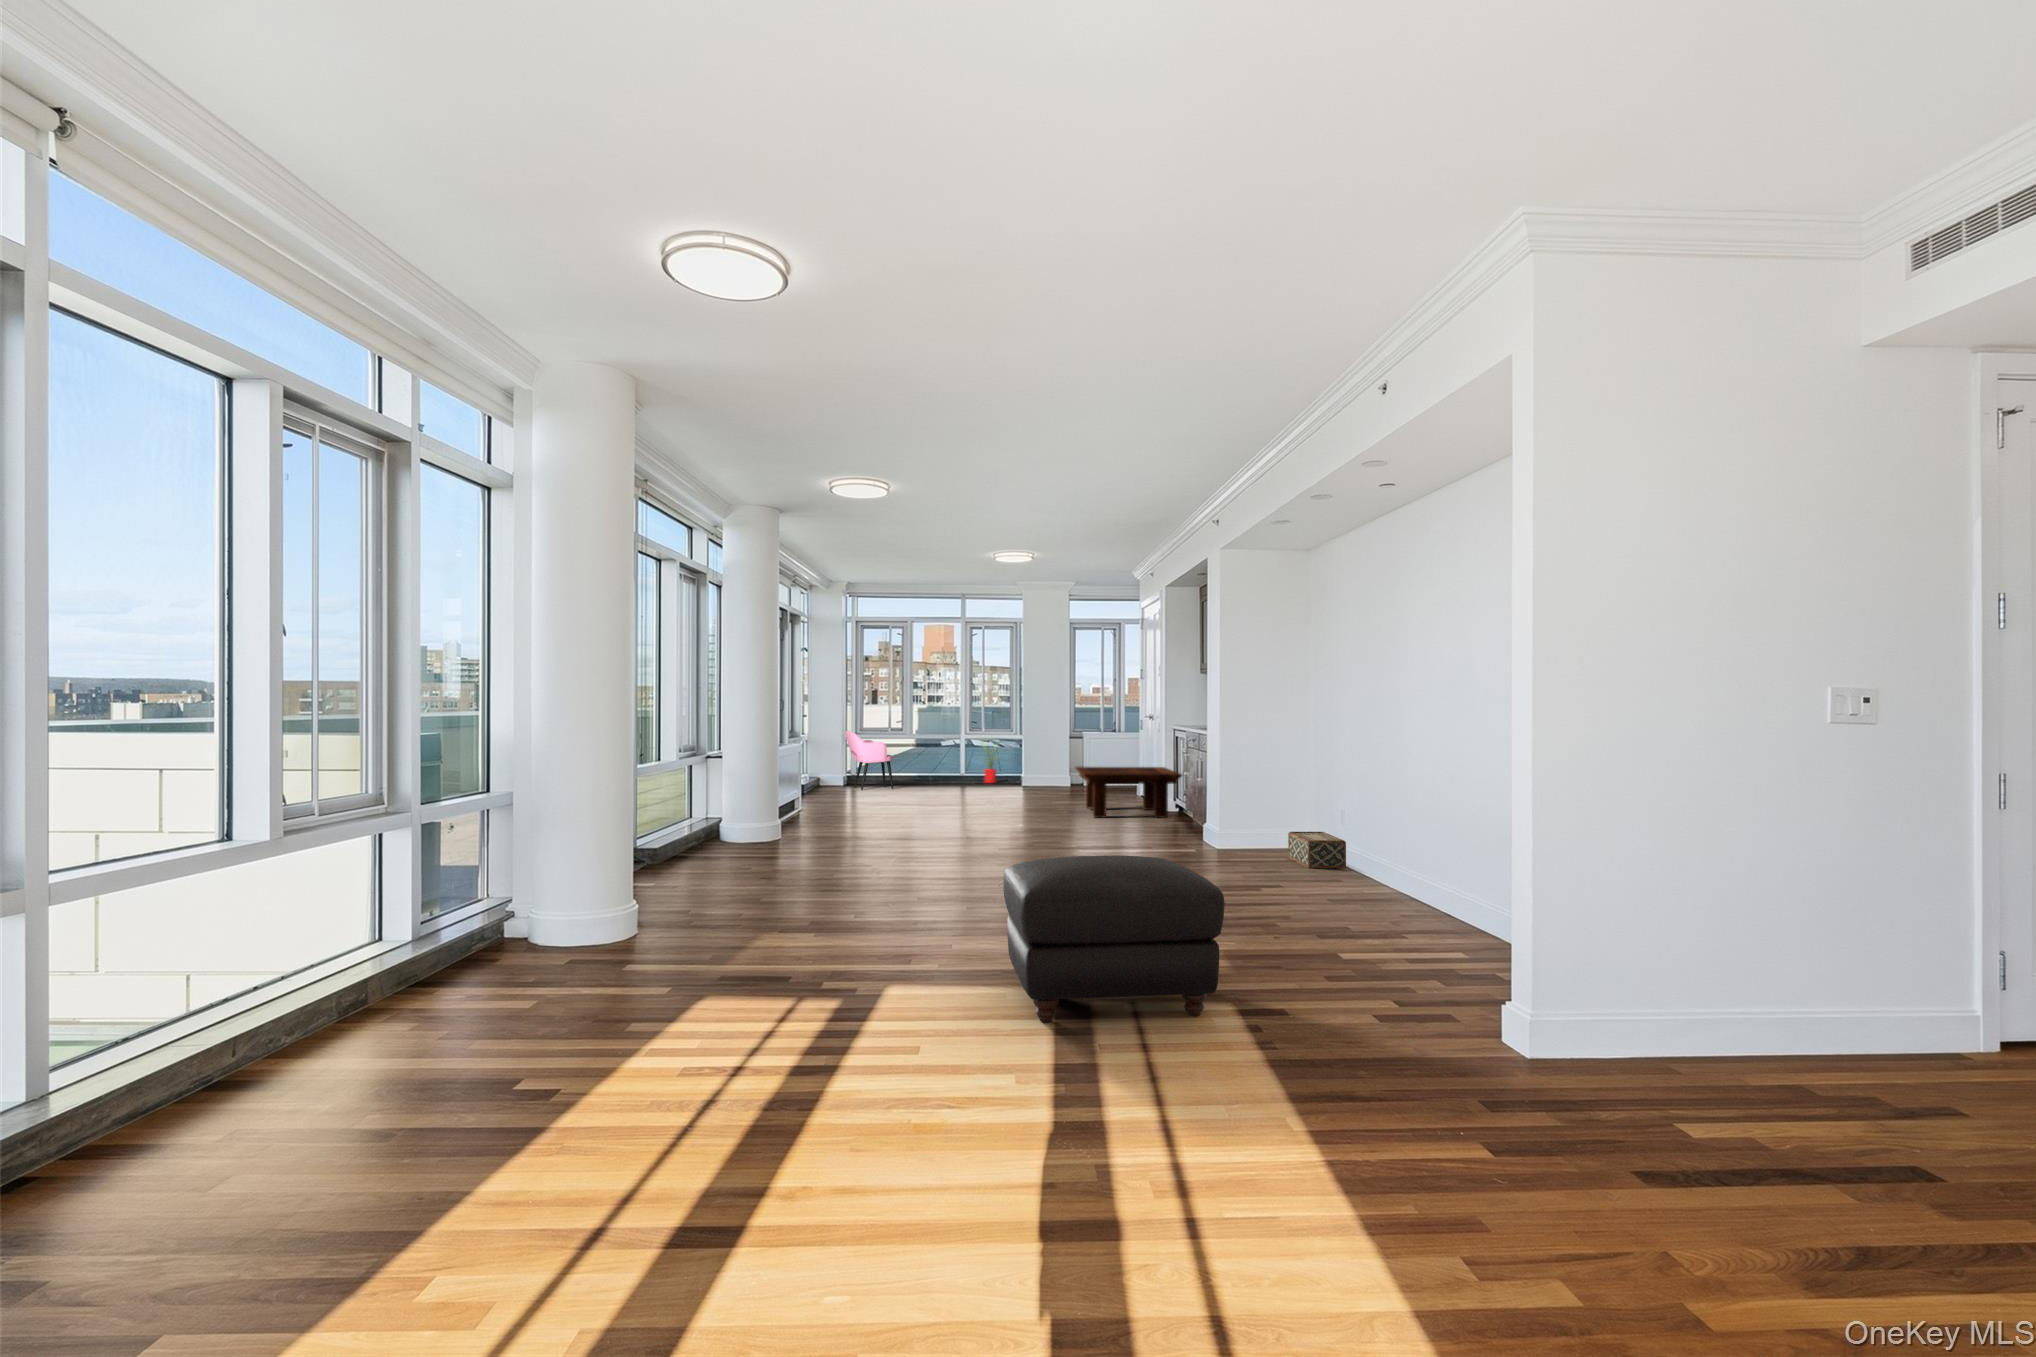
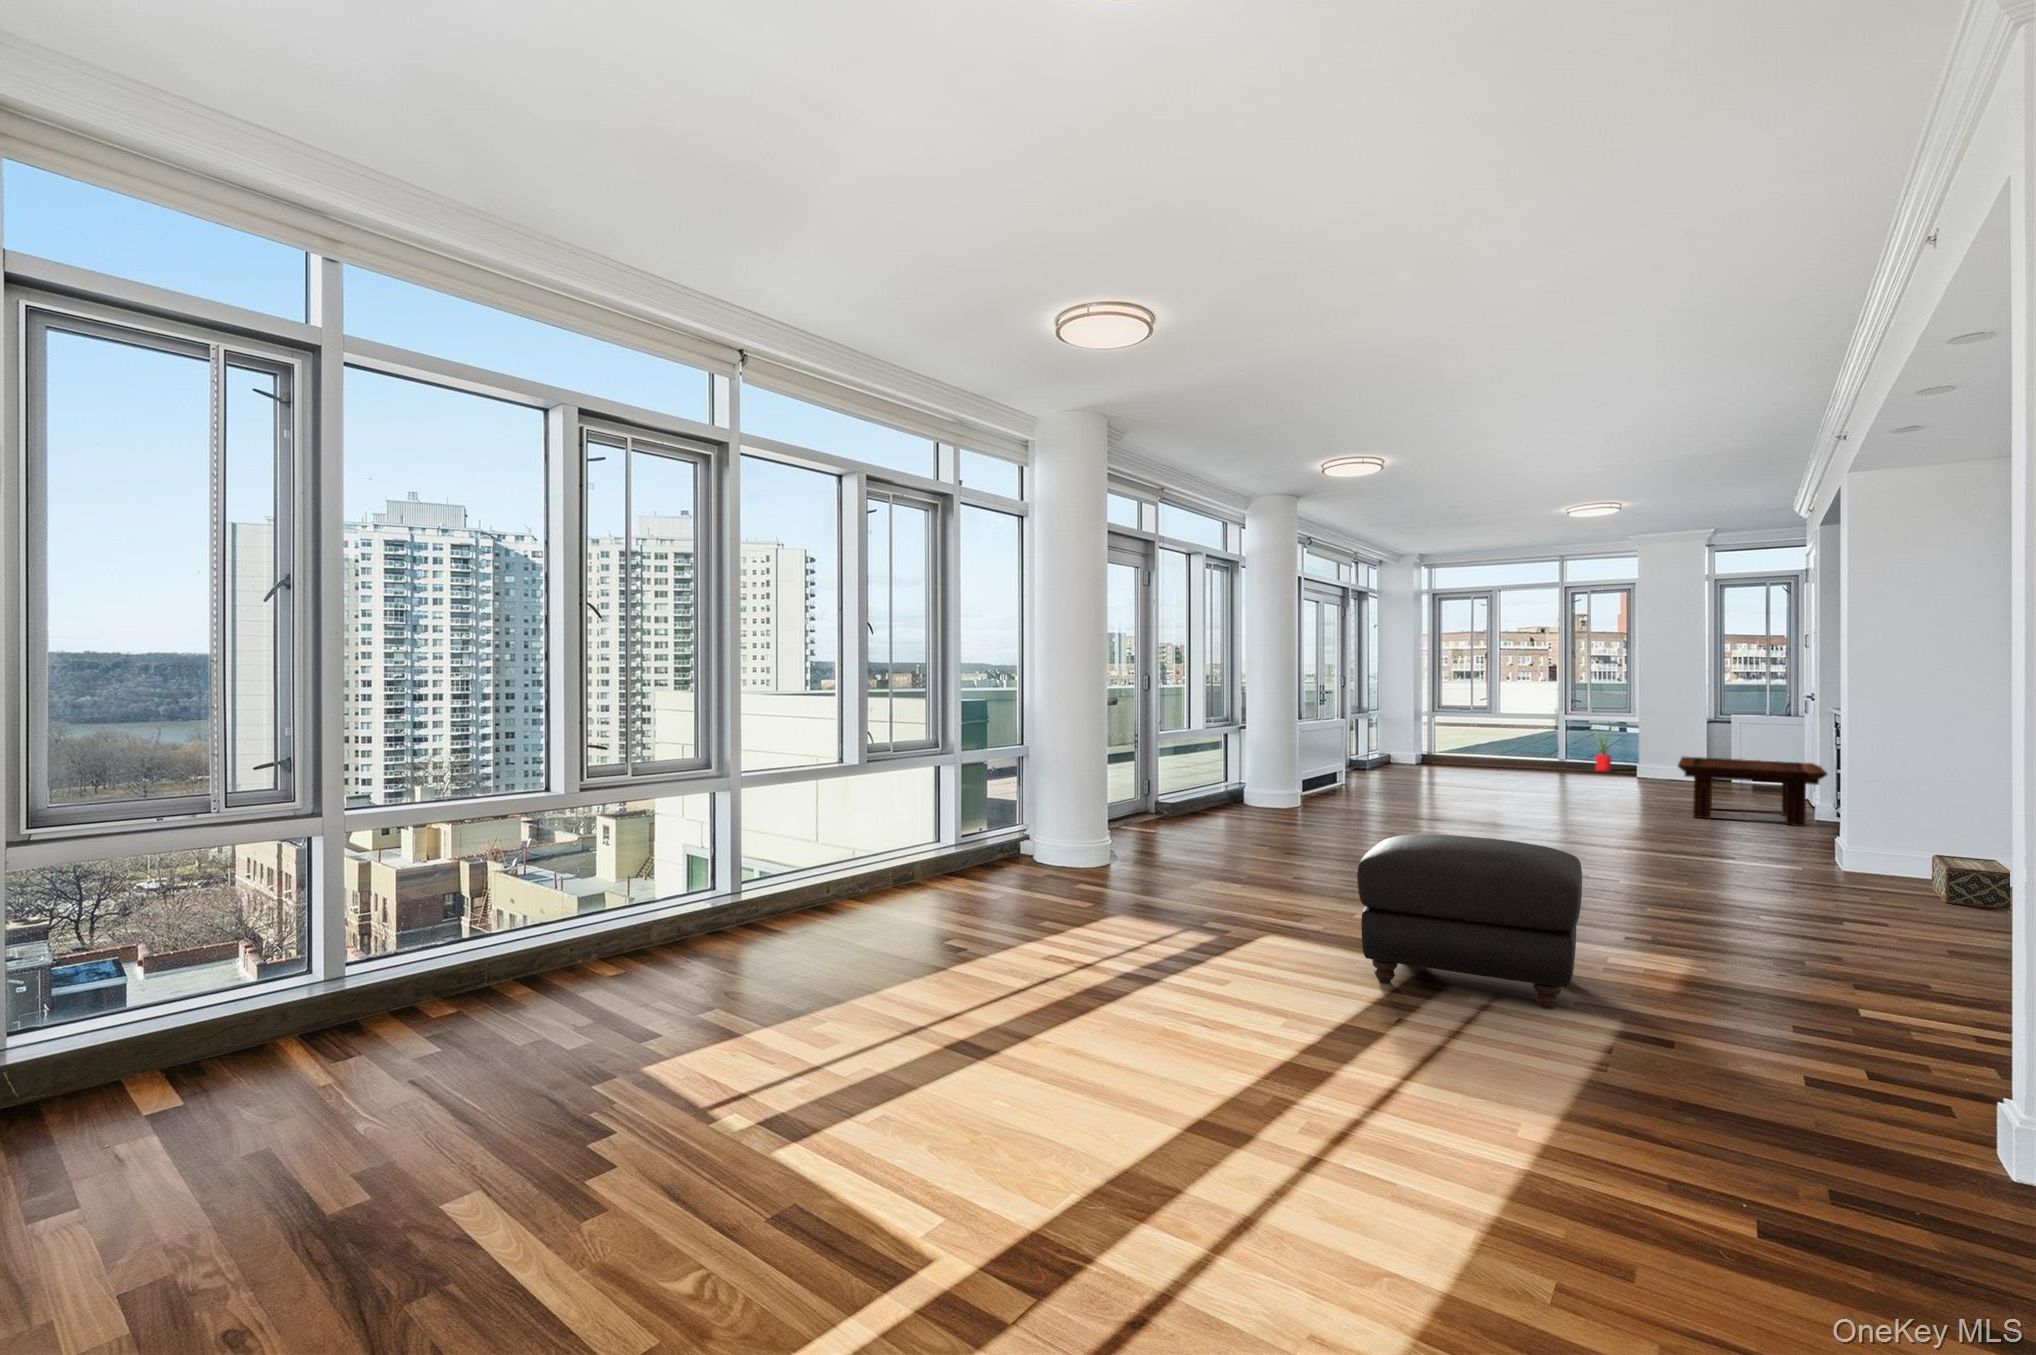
armchair: present [845,731,893,790] -> none [1422,707,1475,770]

